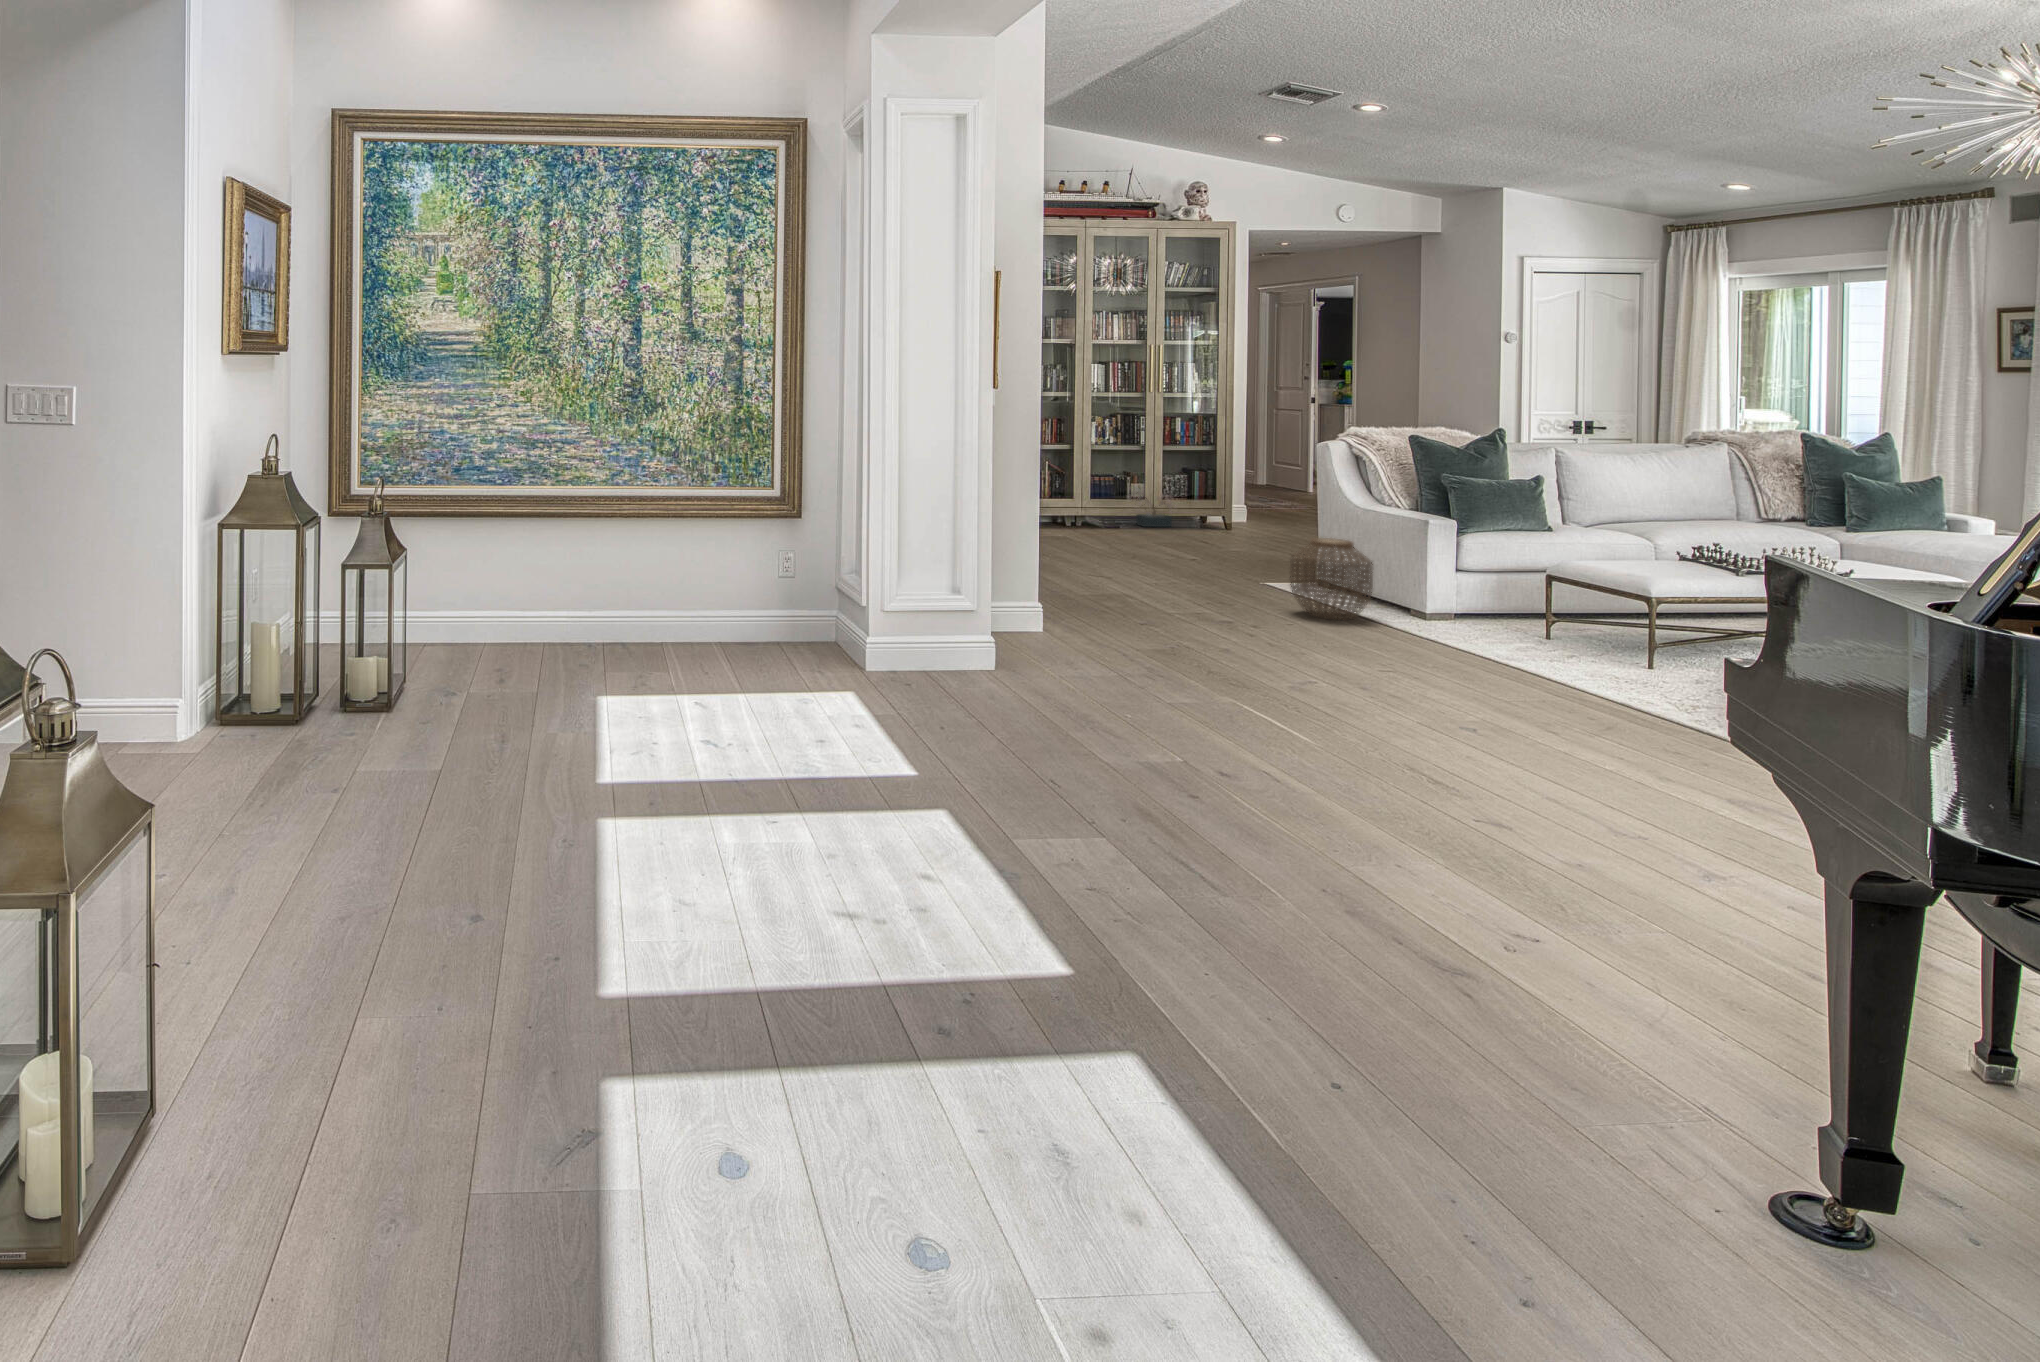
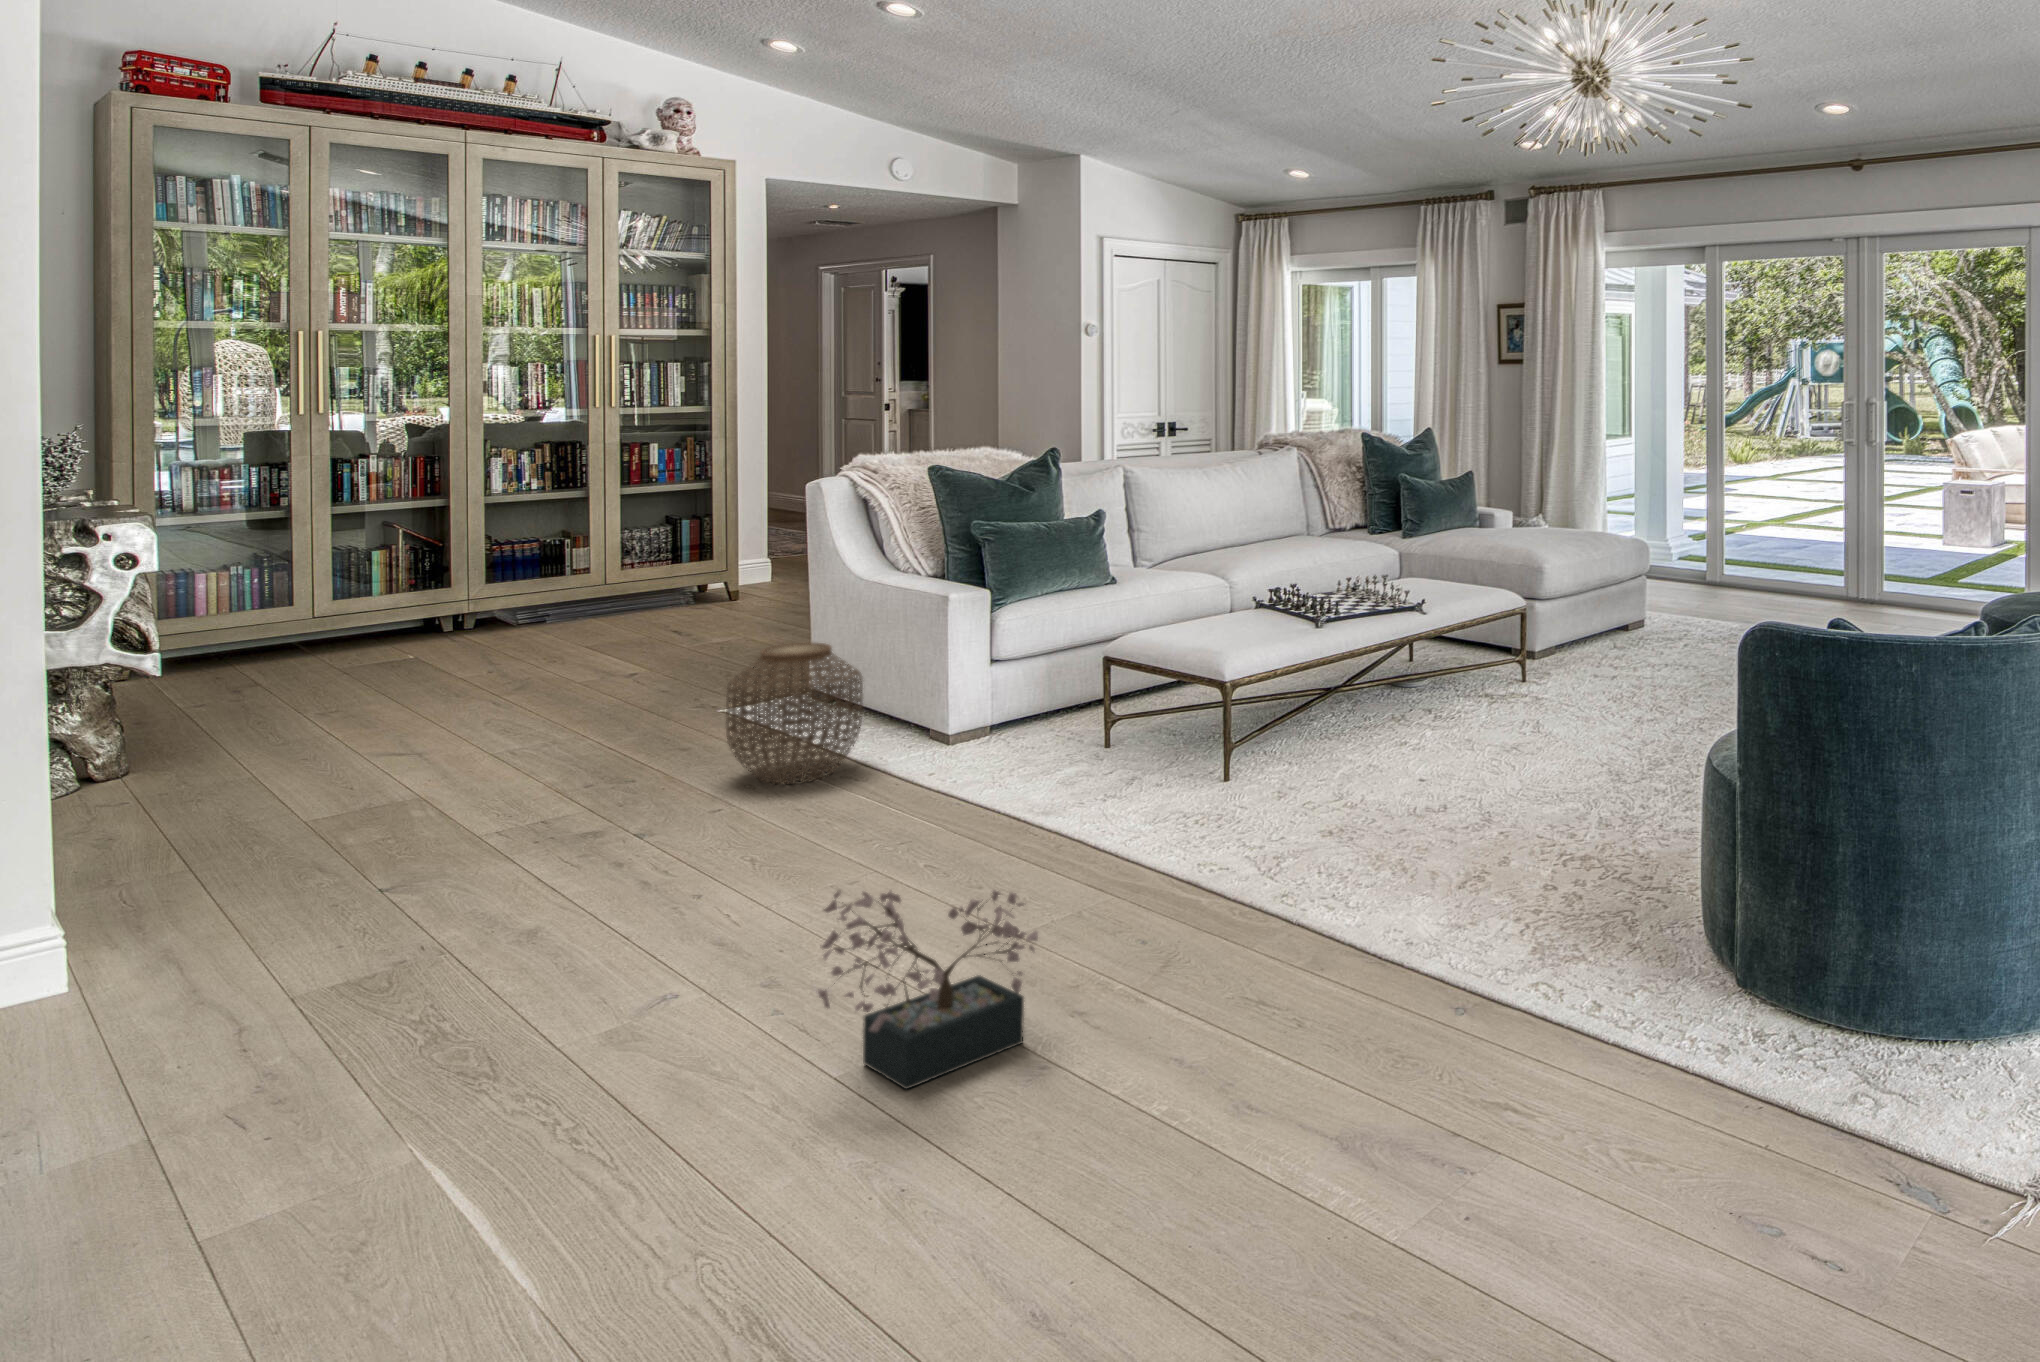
decorative plant: present [1132,485,1176,527] -> present [819,890,1038,1089]

